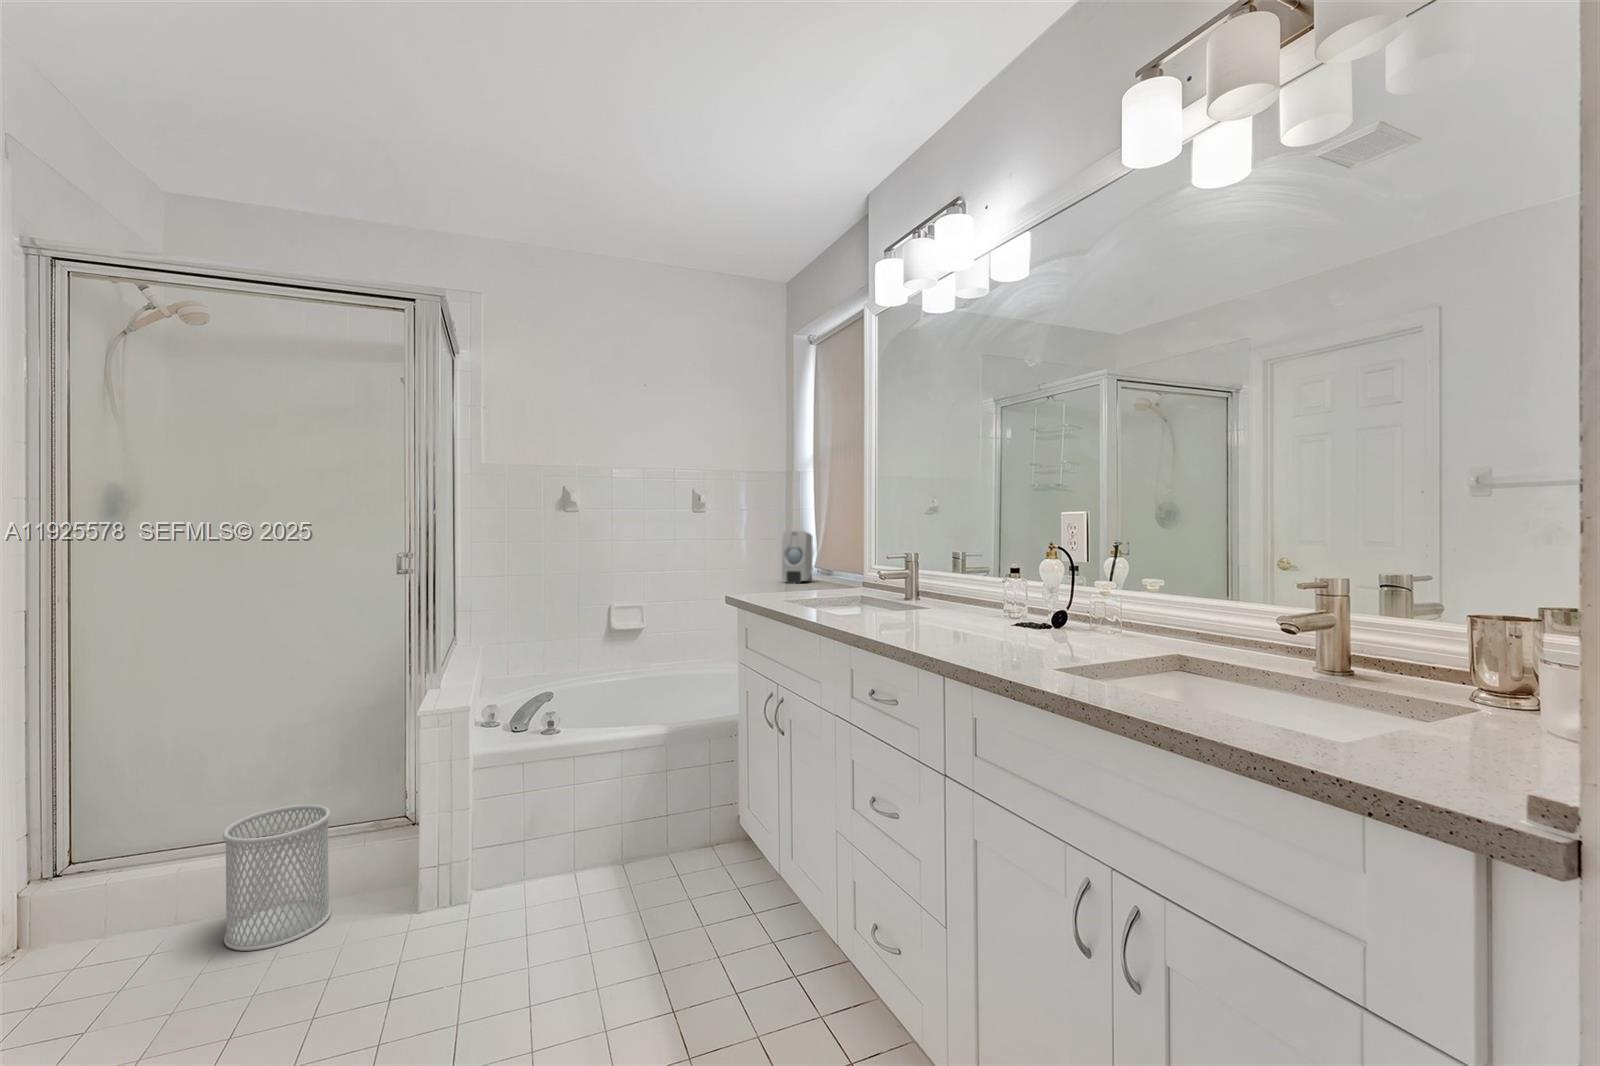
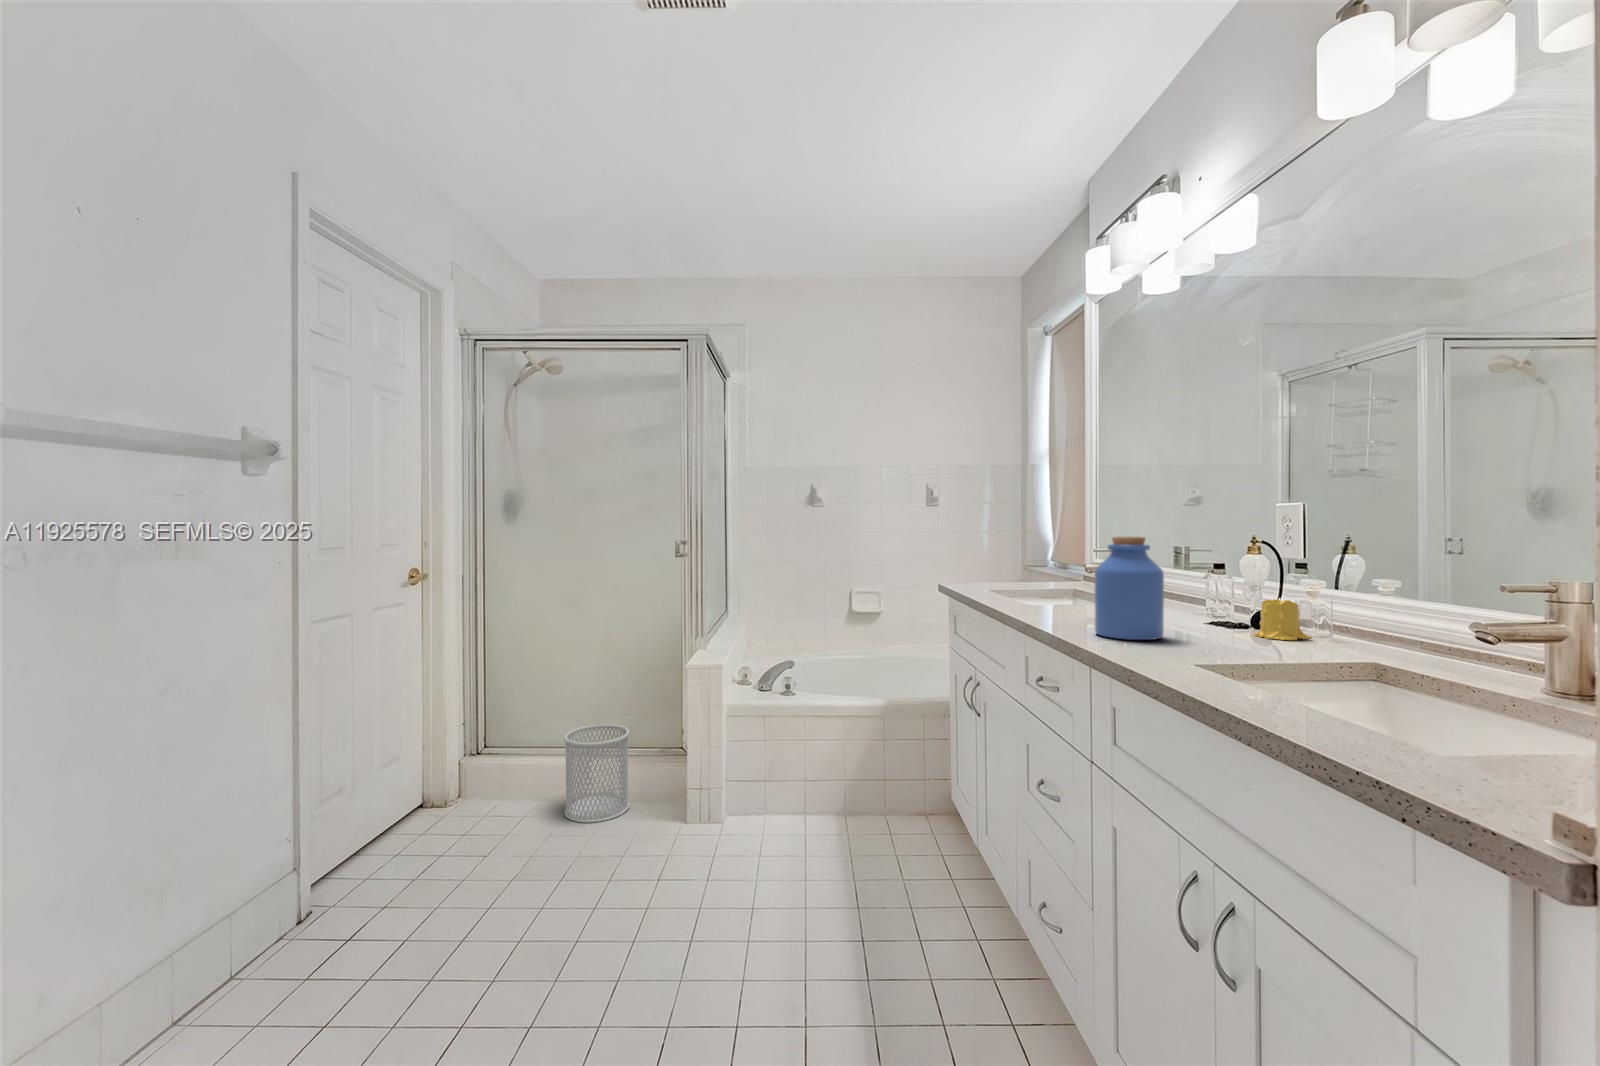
soap dispenser: present [782,531,813,583] -> none [1005,525,1039,575]
jar: none [940,544,1005,648] -> present [1095,537,1164,640]
candle: none [1065,598,1111,639] -> present [1253,598,1312,640]

